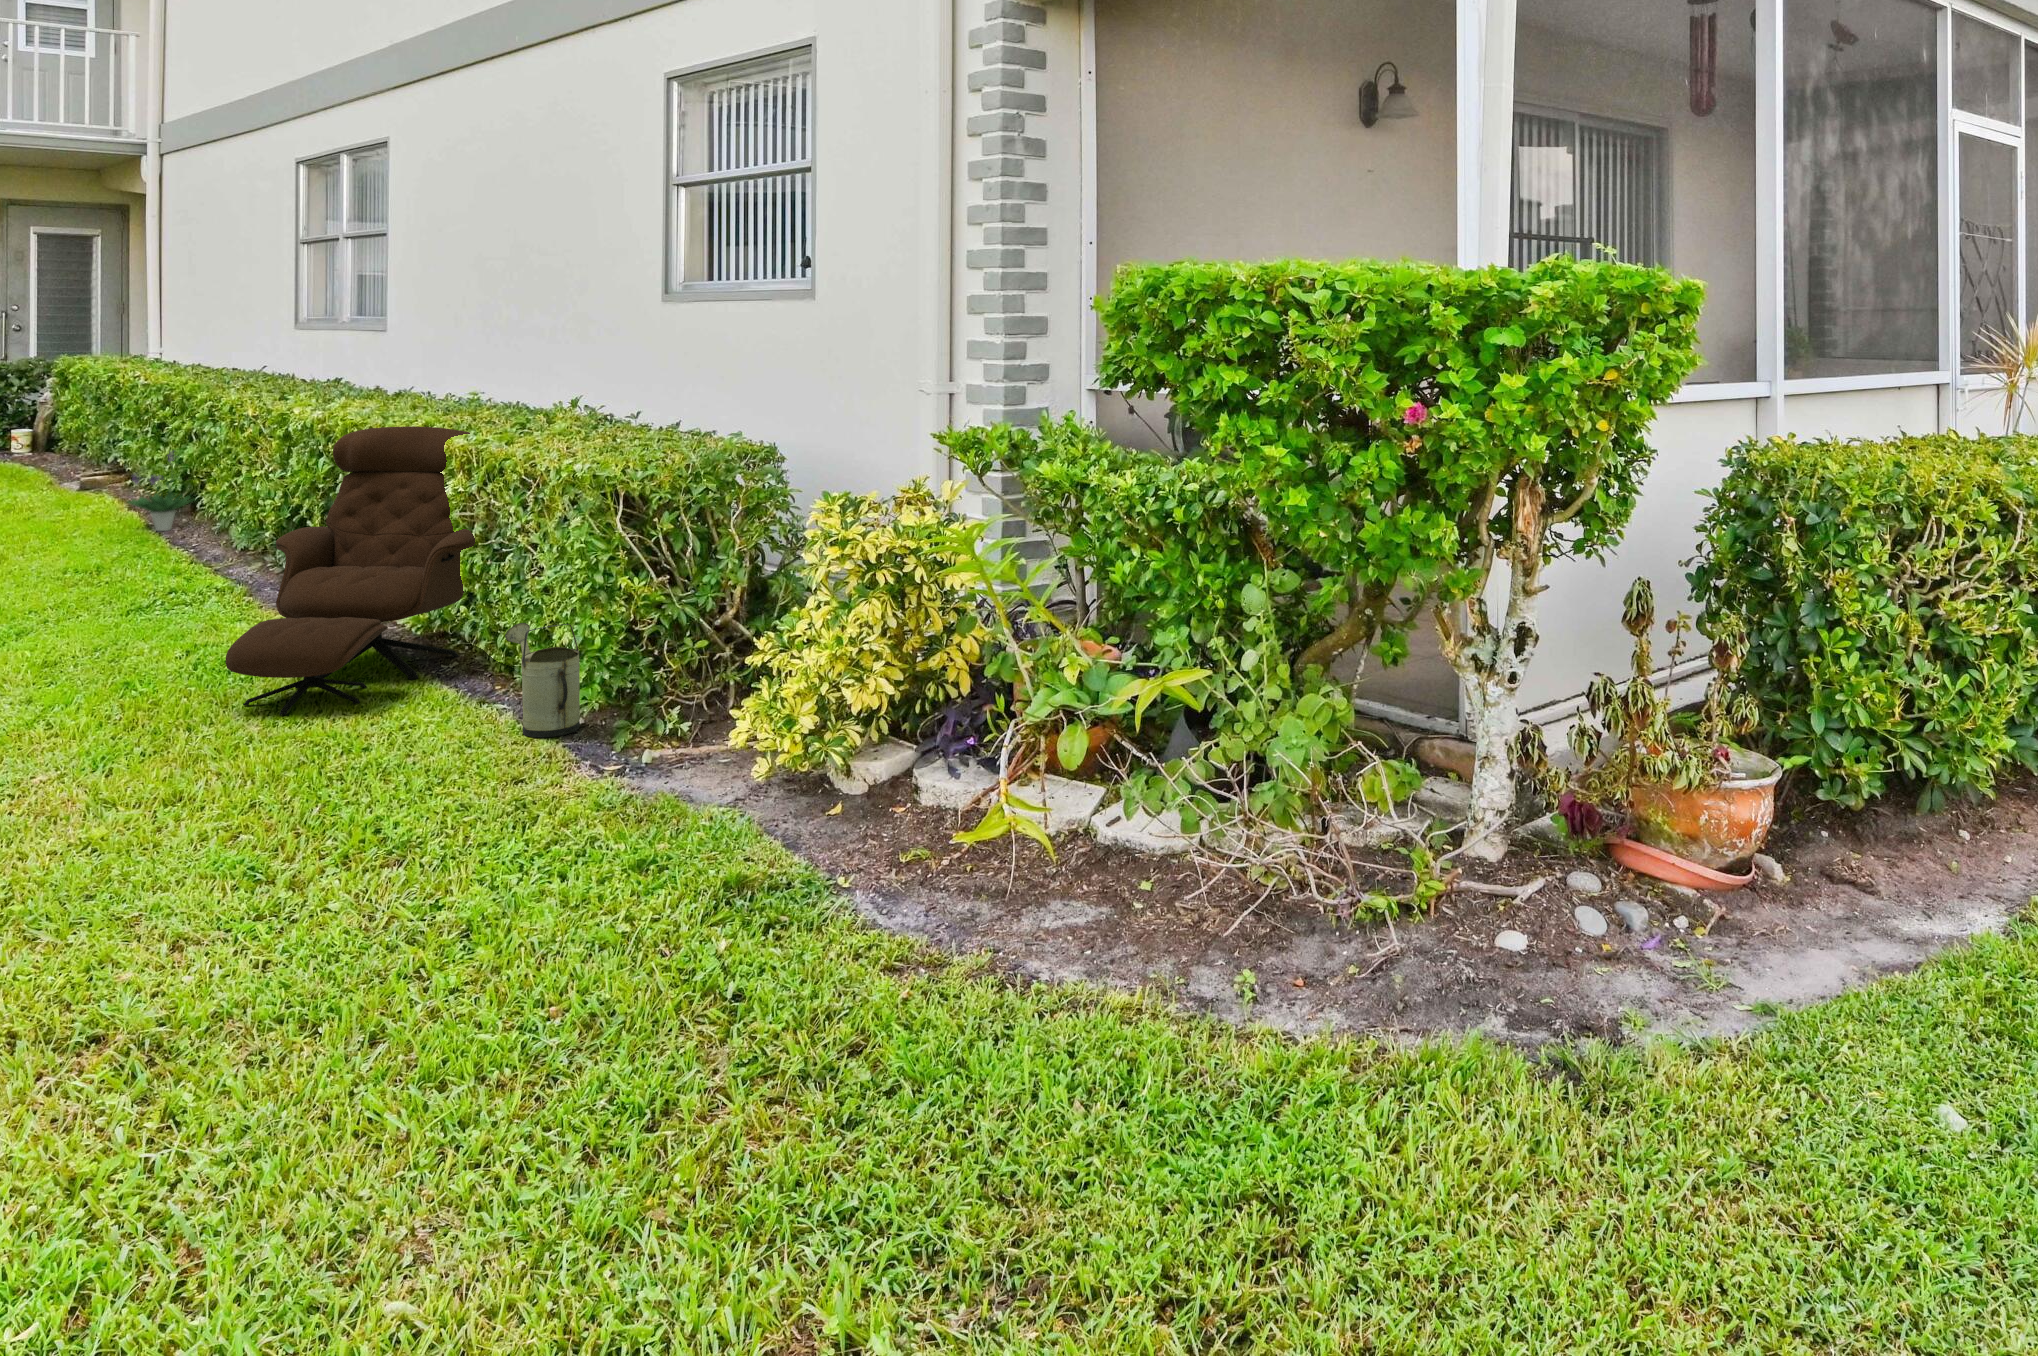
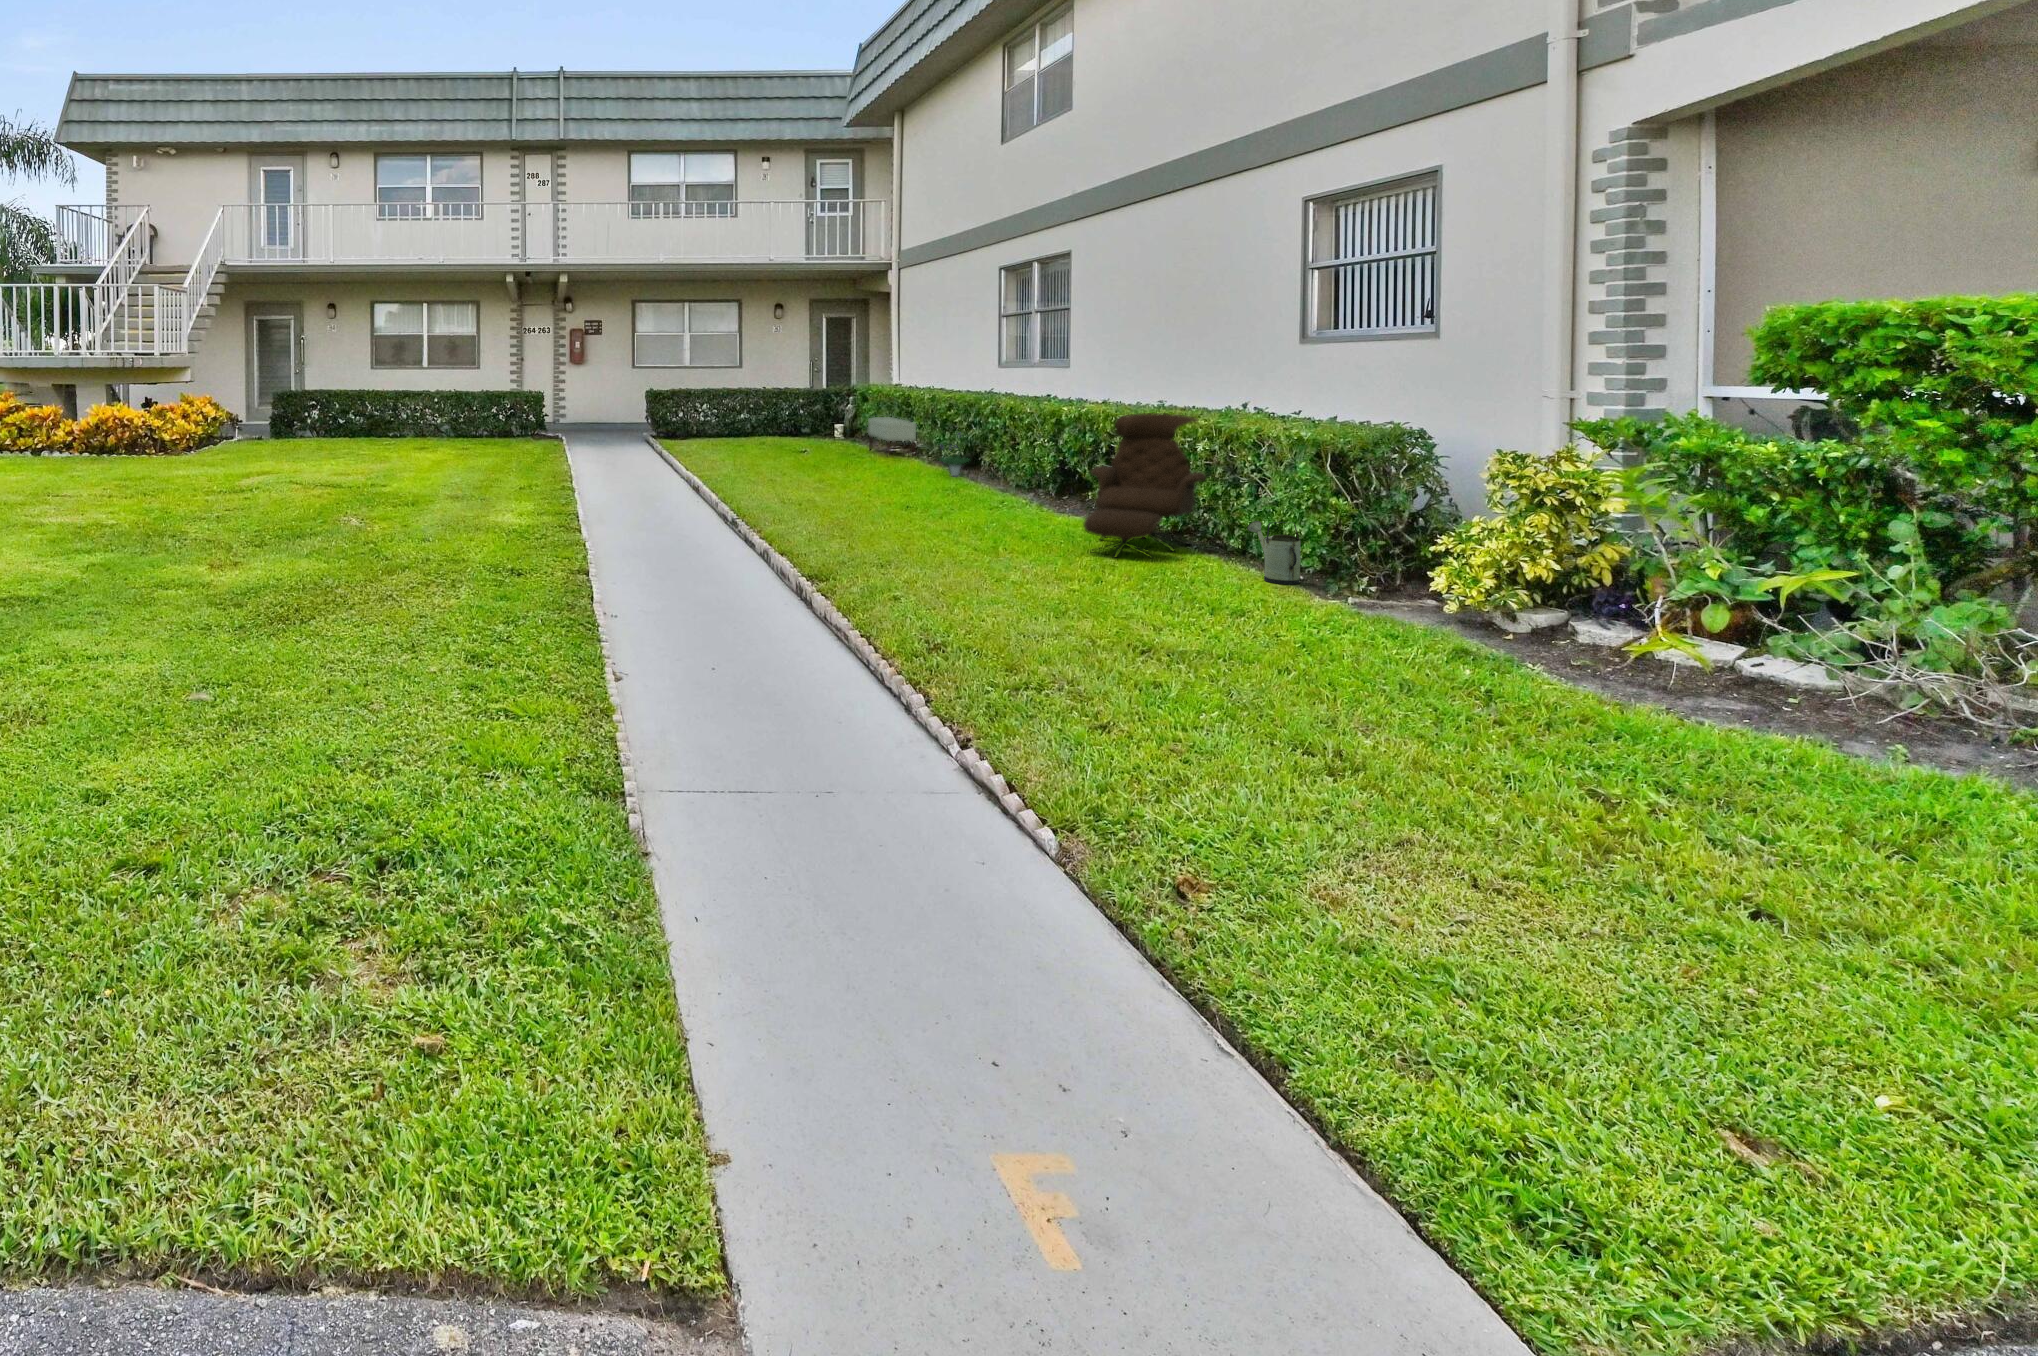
bench: none [48,419,134,495] -> present [868,417,916,455]

